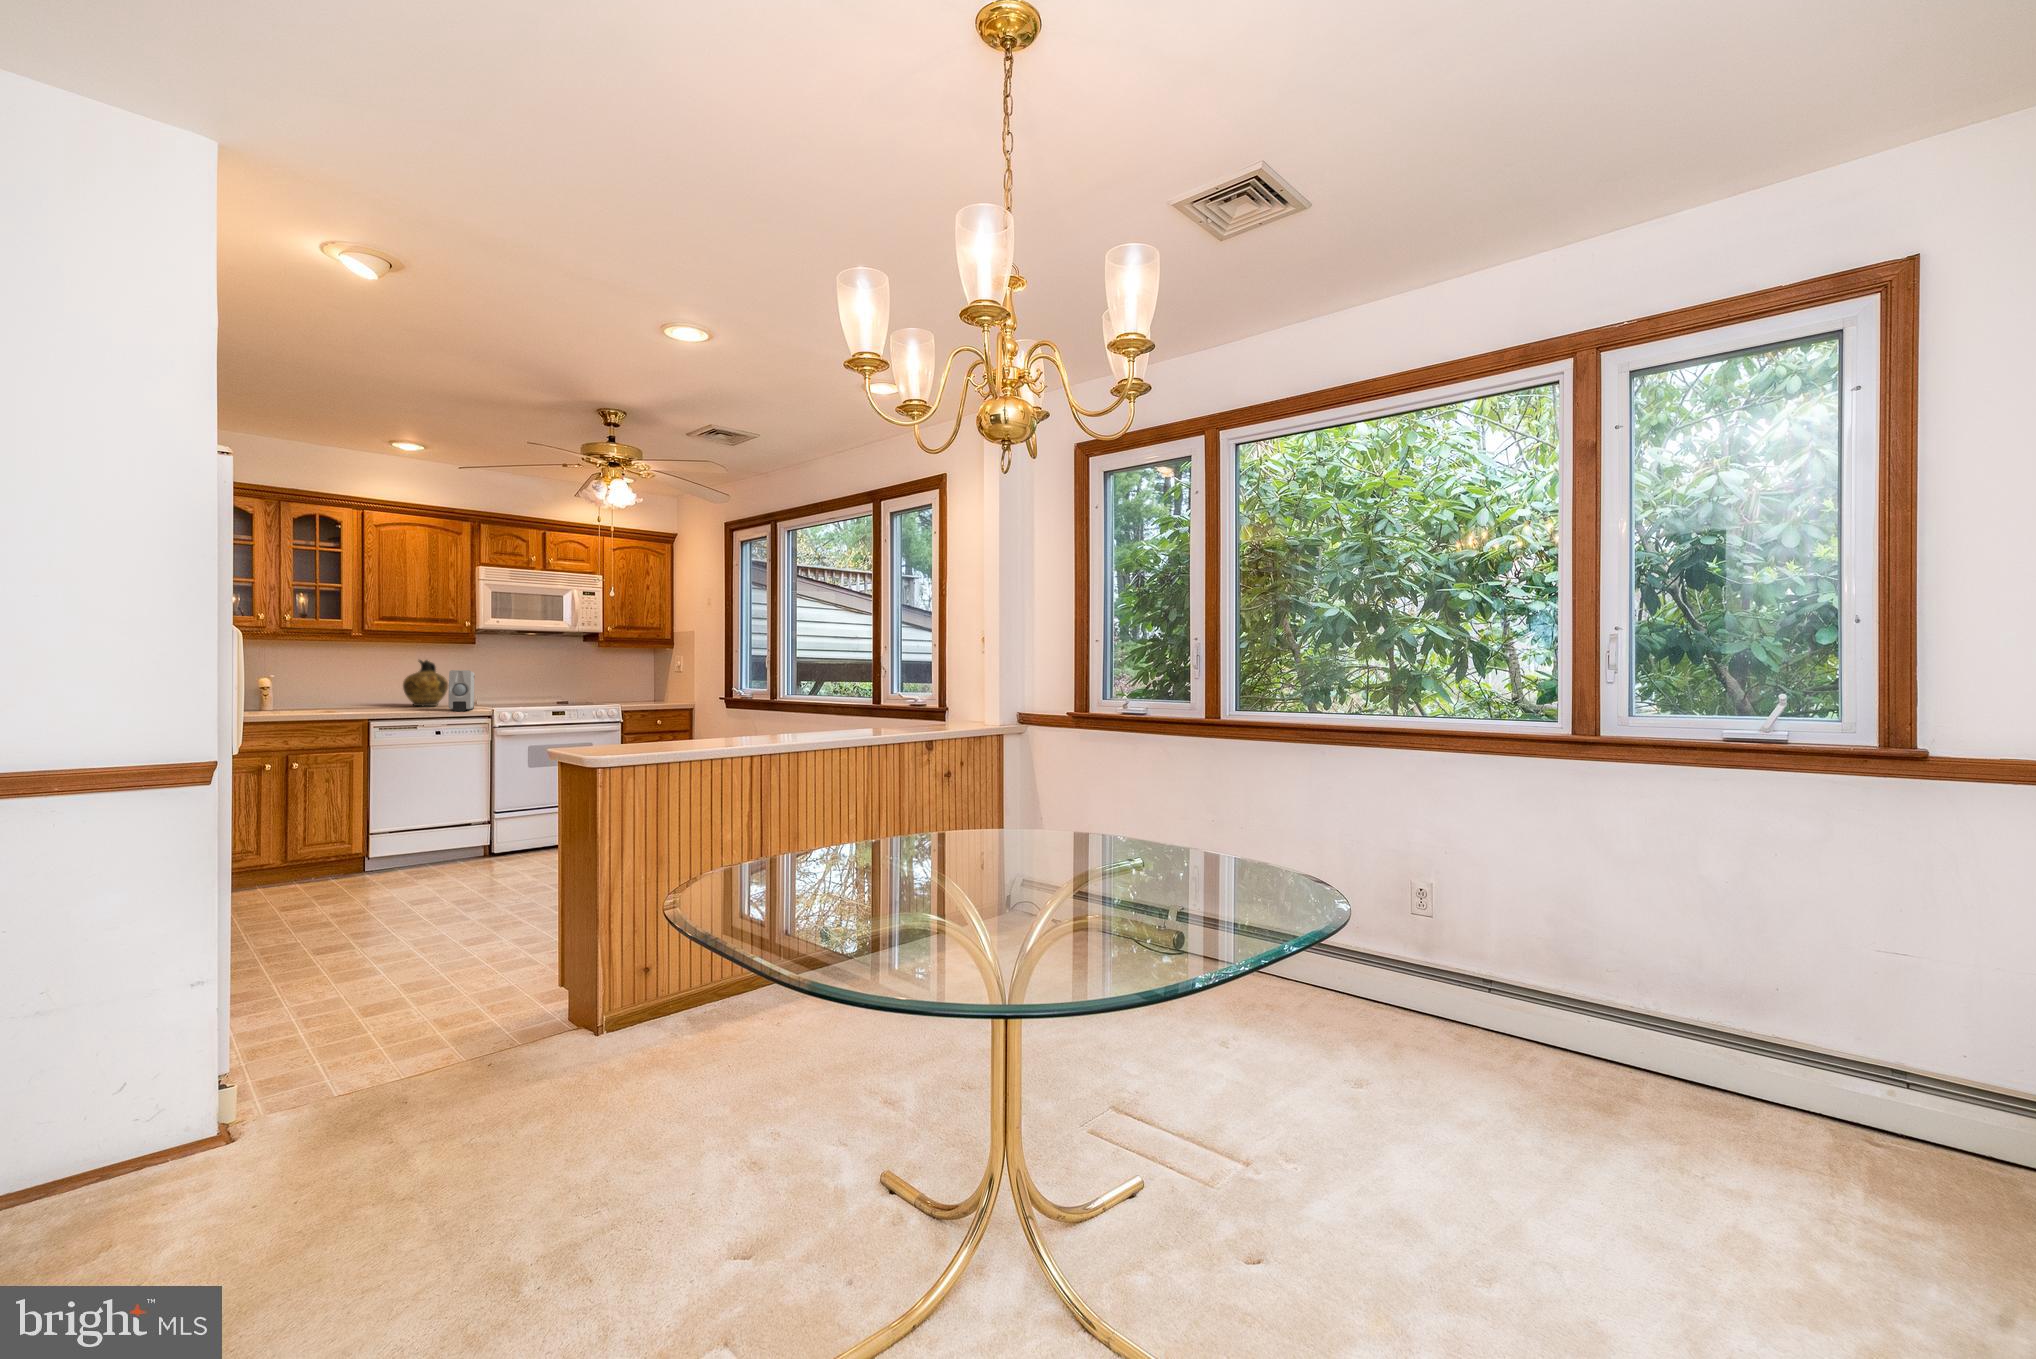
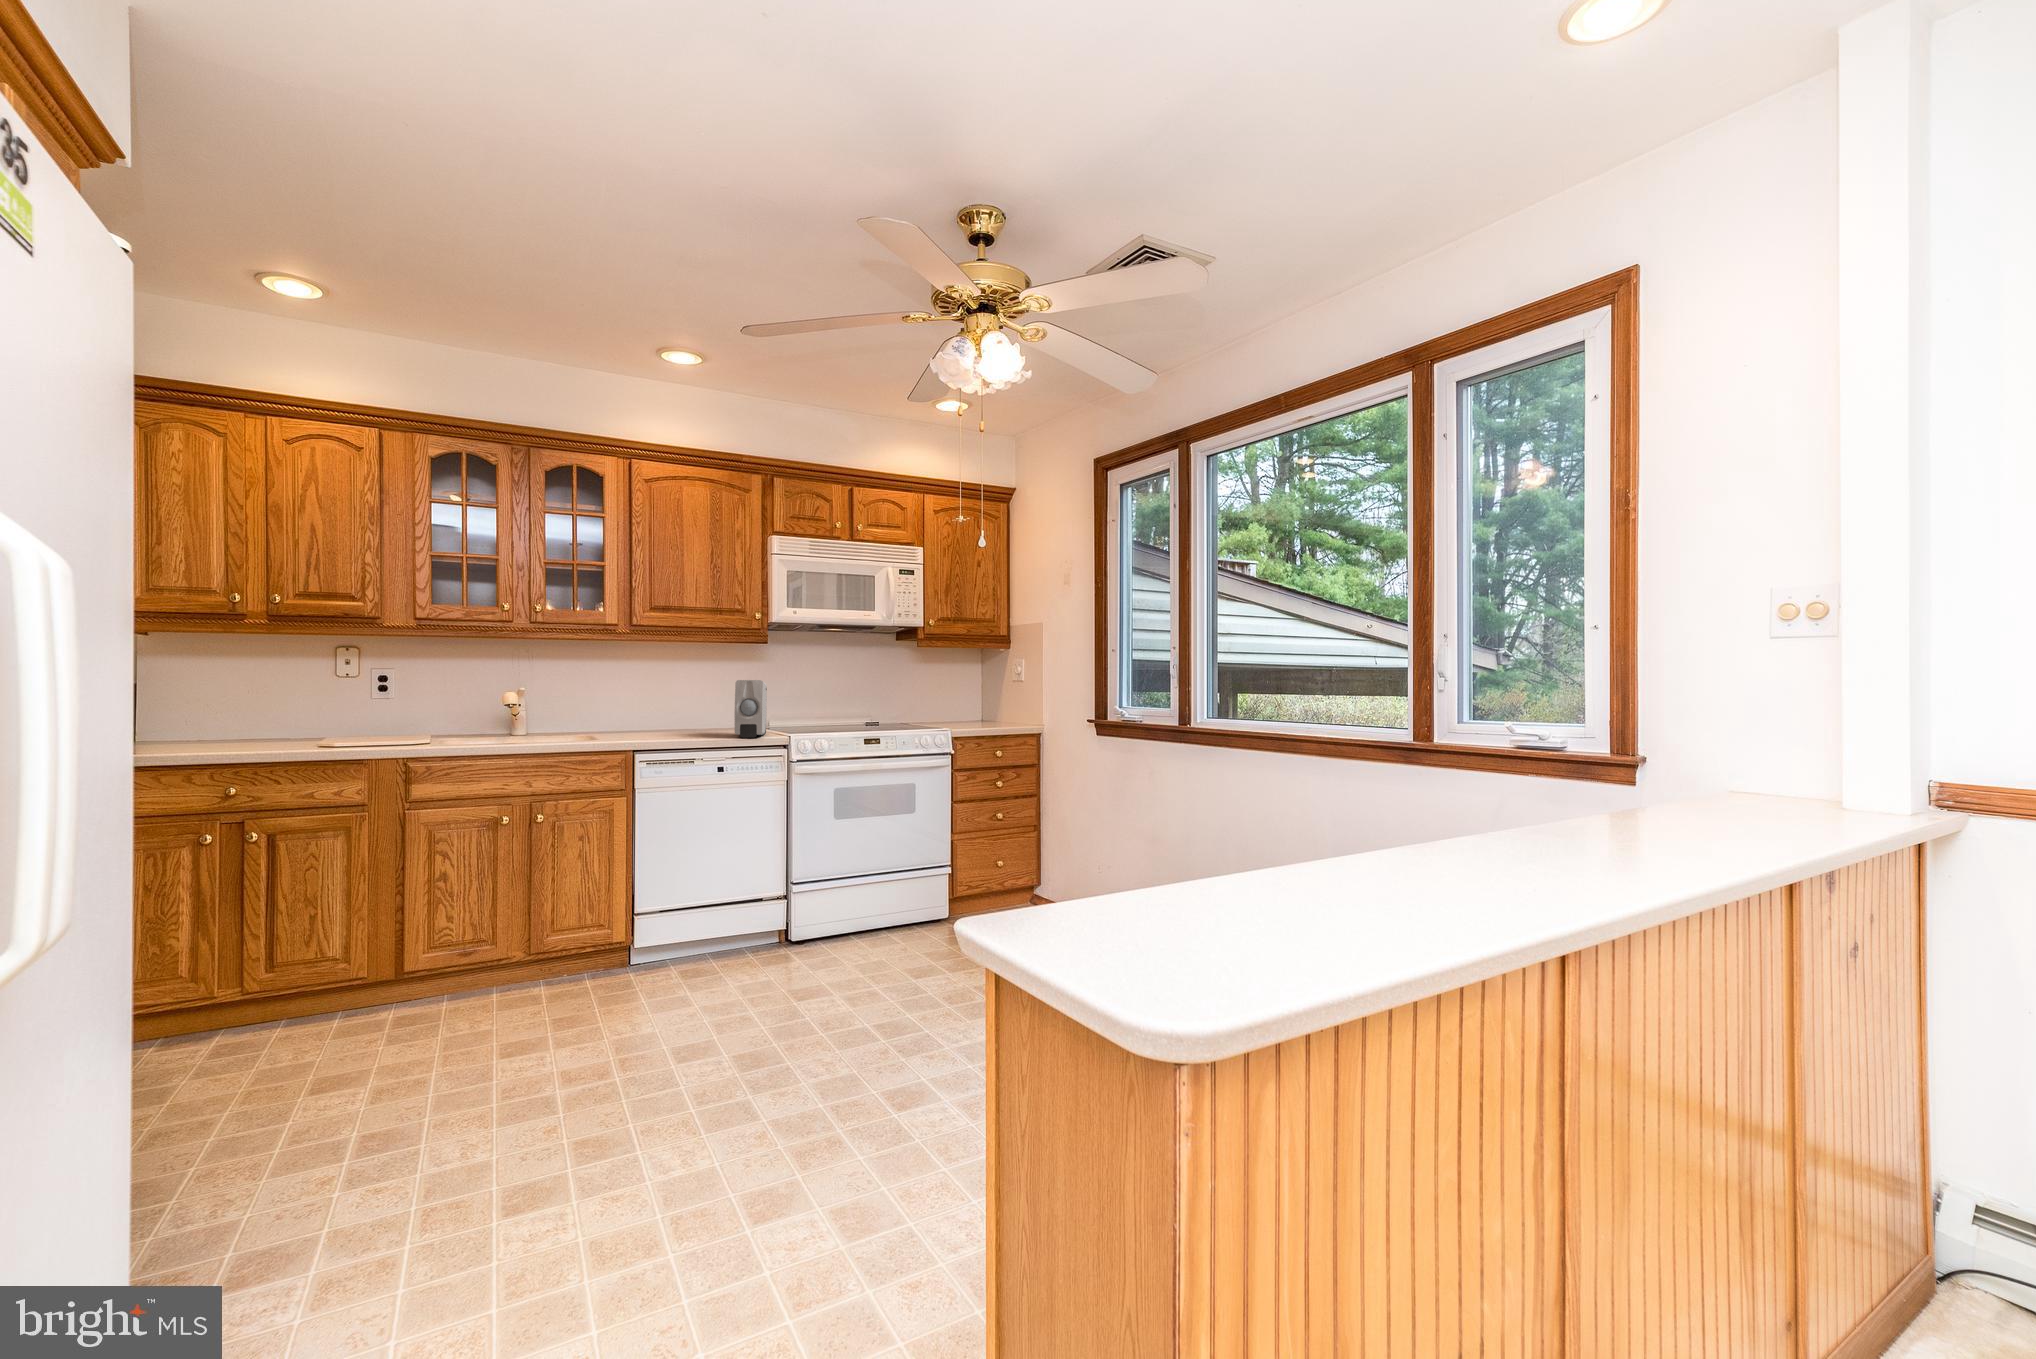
ceramic jug: present [403,660,448,706] -> none [680,665,734,729]

